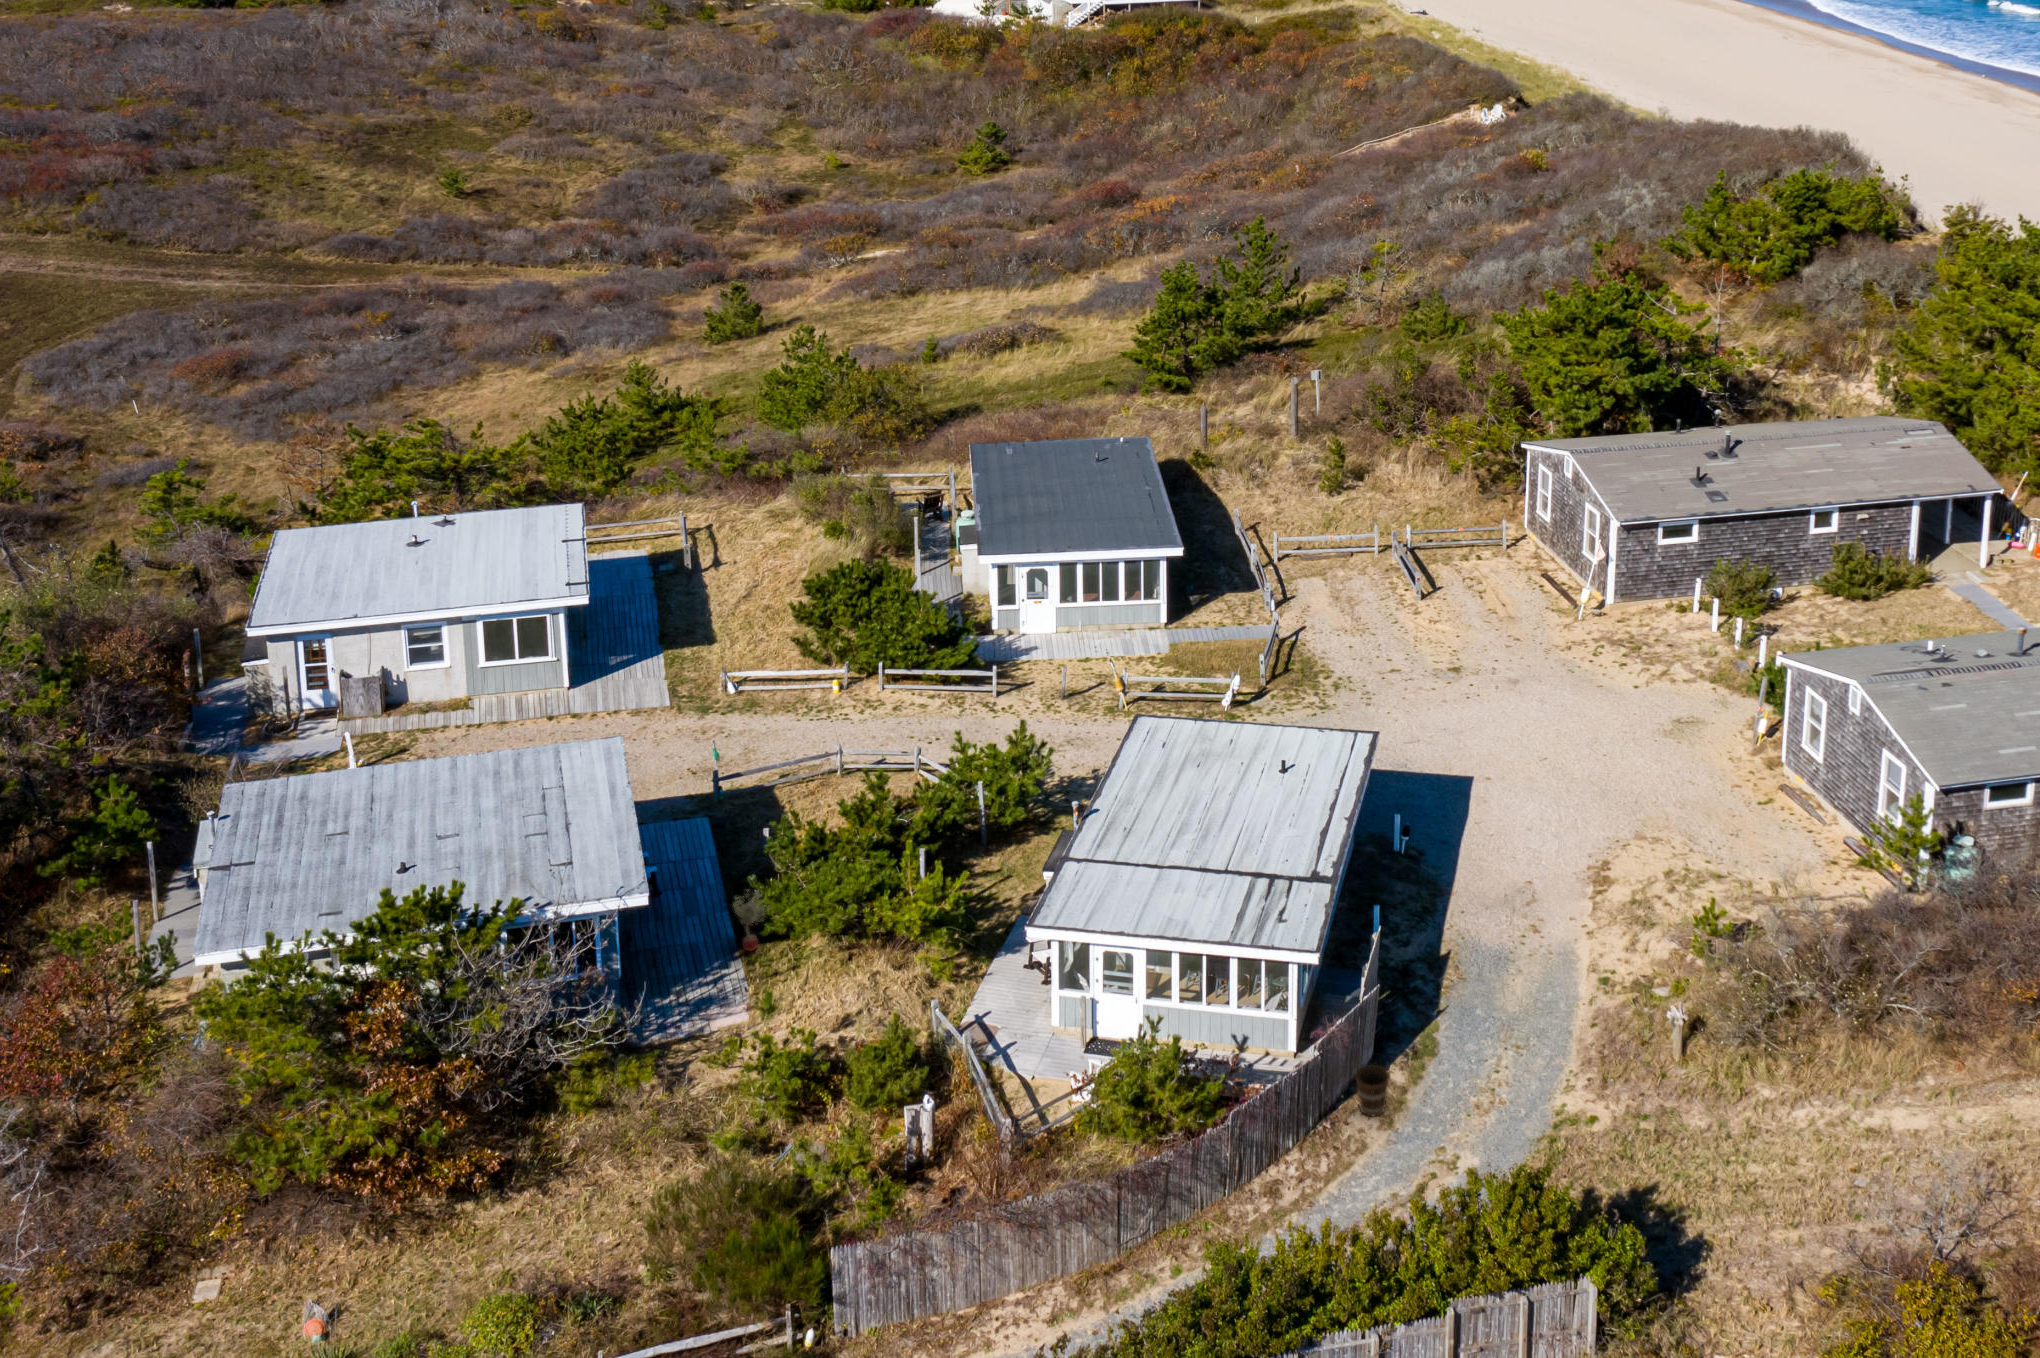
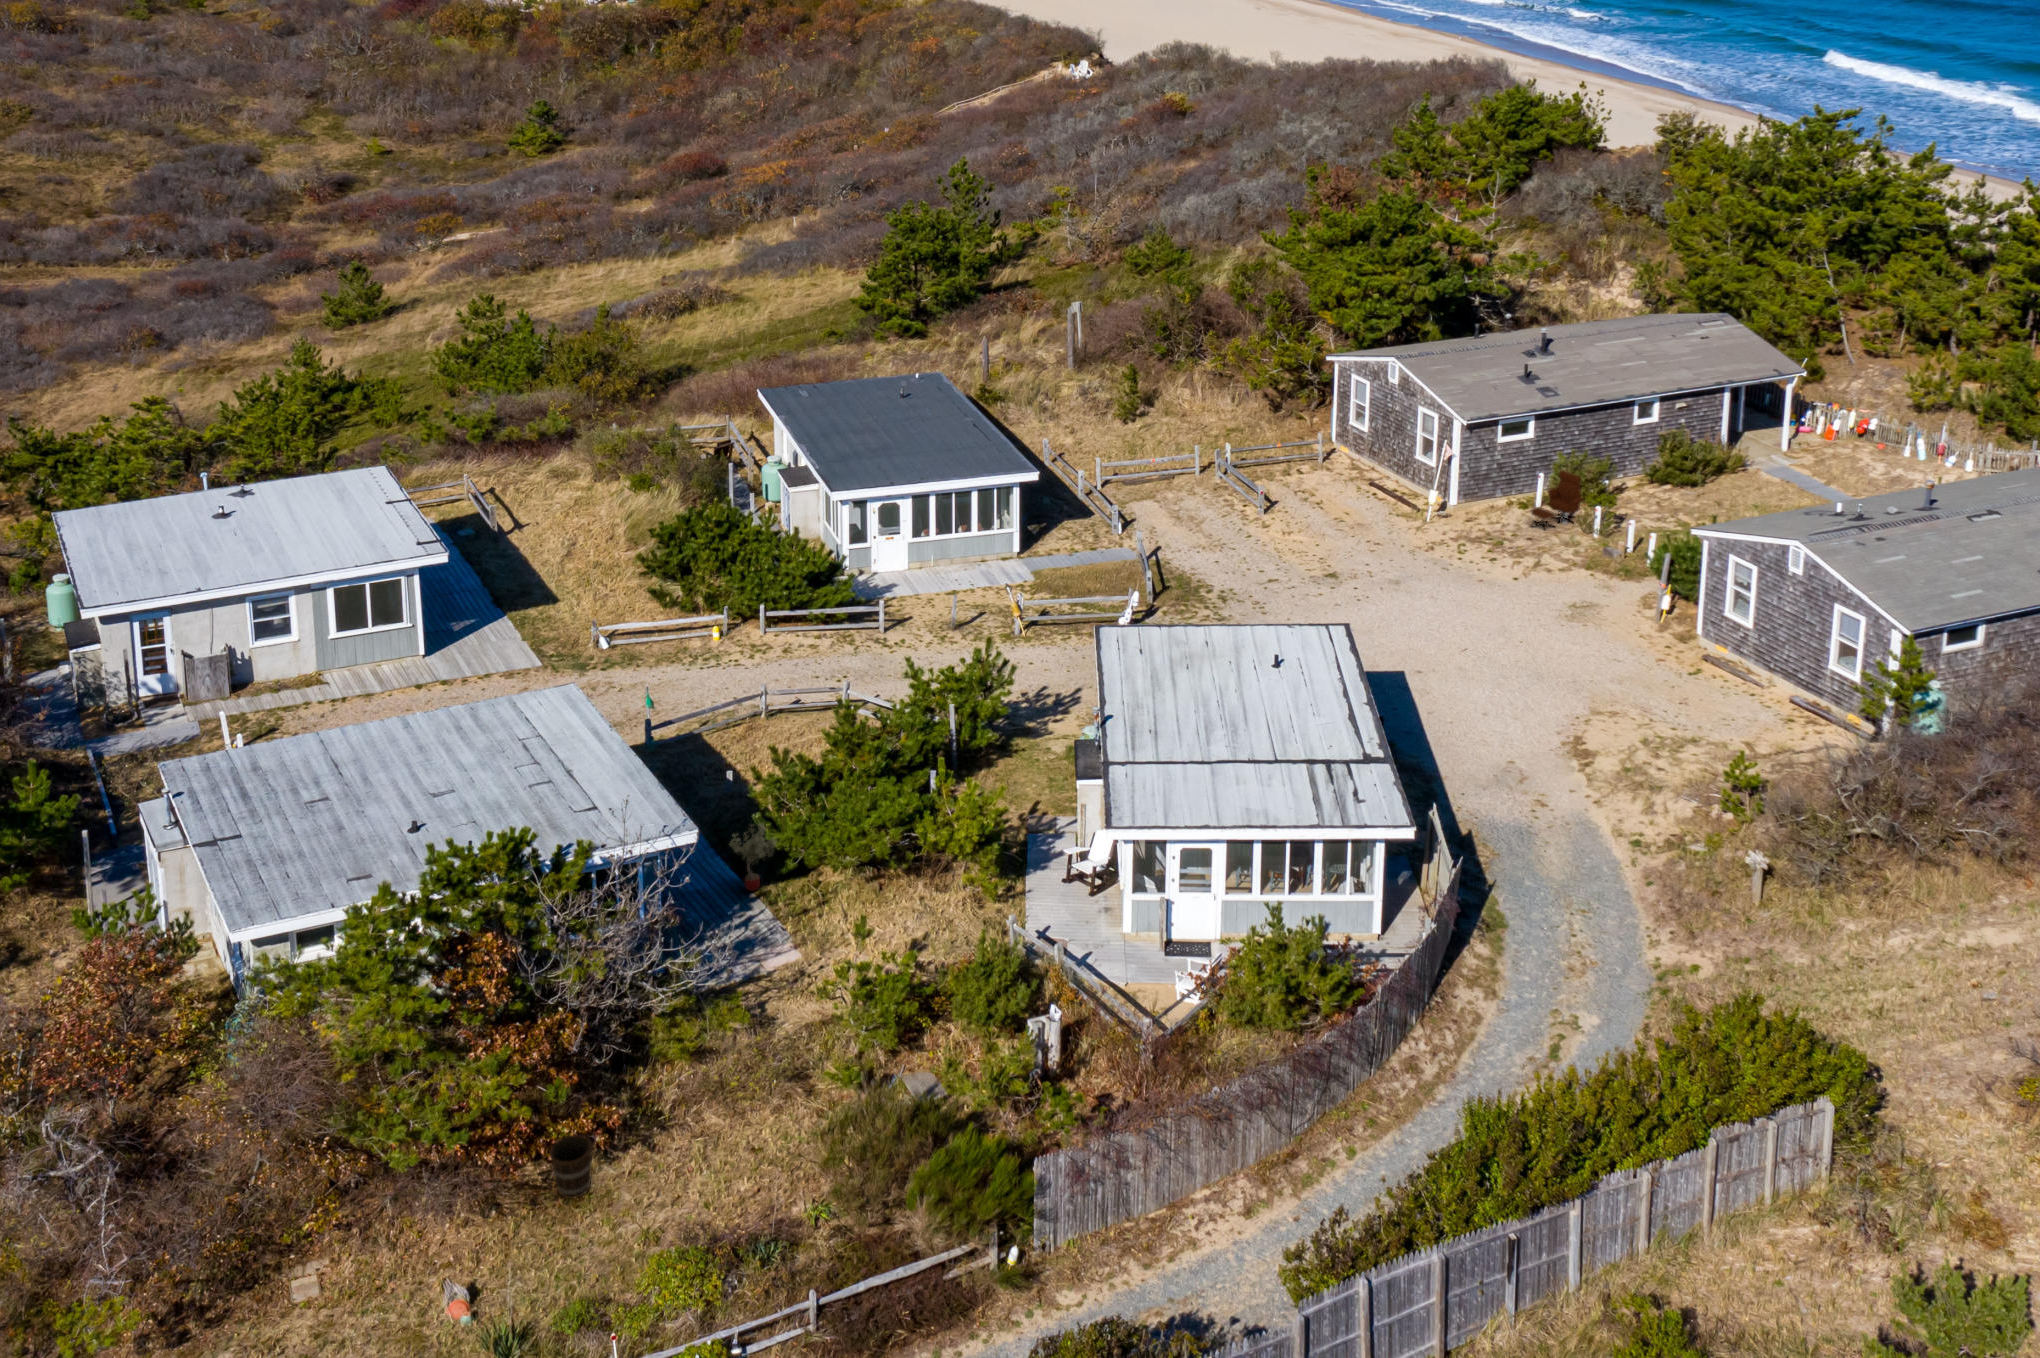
lounge chair: none [1670,577,1726,639] -> present [1531,470,1583,527]
bucket: present [1356,1065,1390,1116] -> present [549,1135,593,1199]

